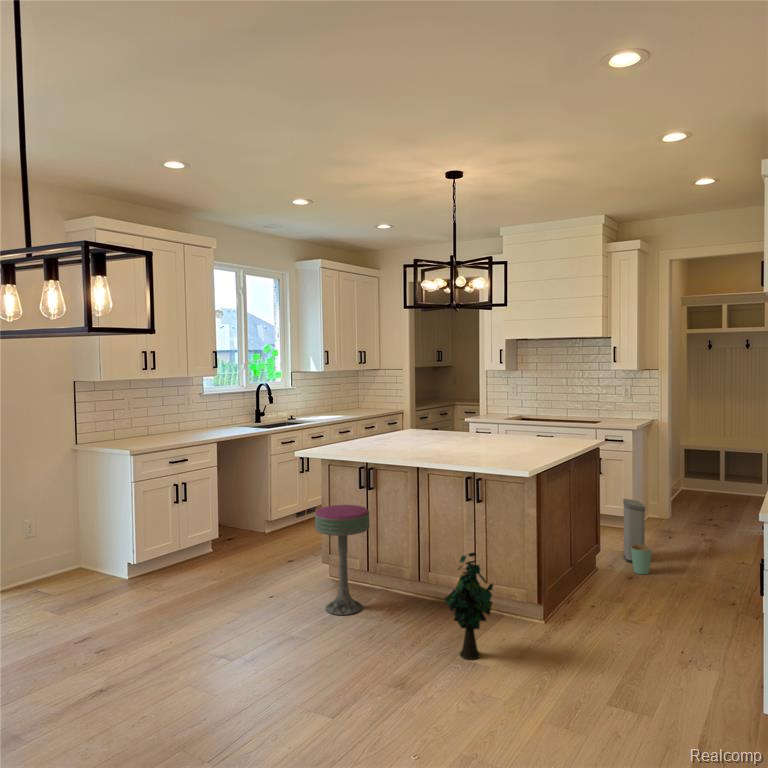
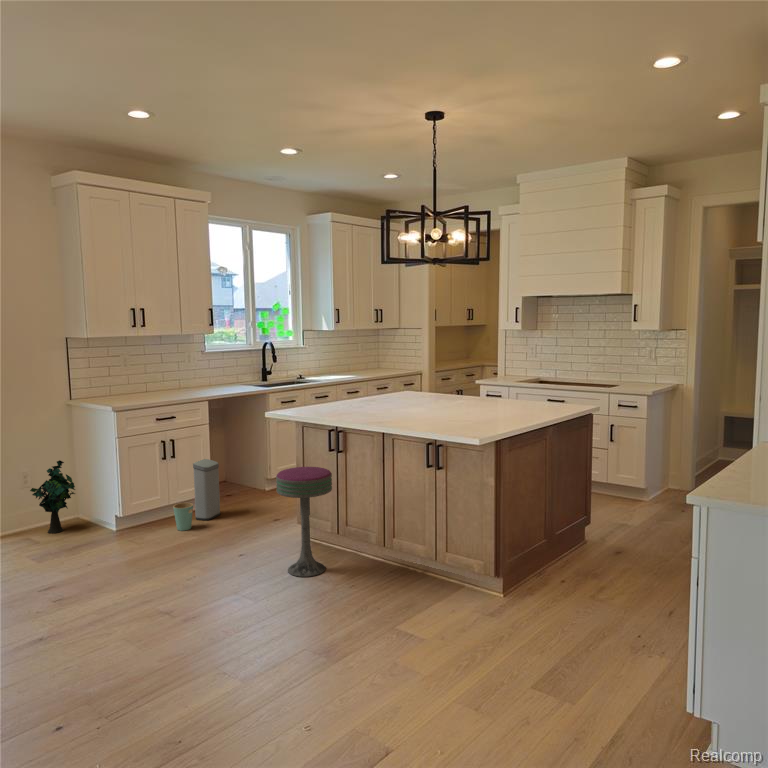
trash can: present [623,499,652,574] -> present [173,459,220,531]
decorative plant: present [444,553,493,660] -> present [30,460,75,533]

